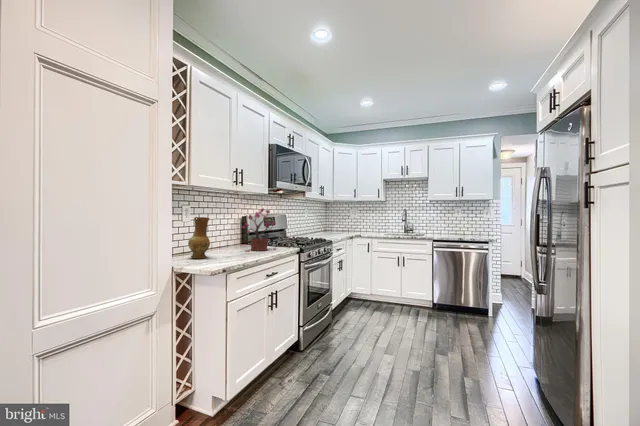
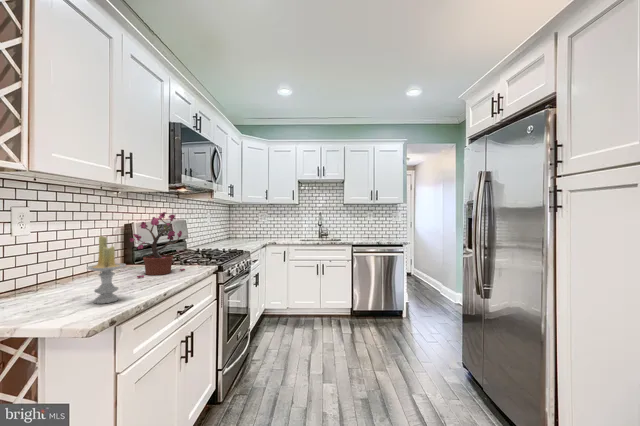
ceramic jug: present [188,217,210,259] -> none [30,227,75,300]
candle: none [214,222,234,262] -> present [87,236,126,304]

